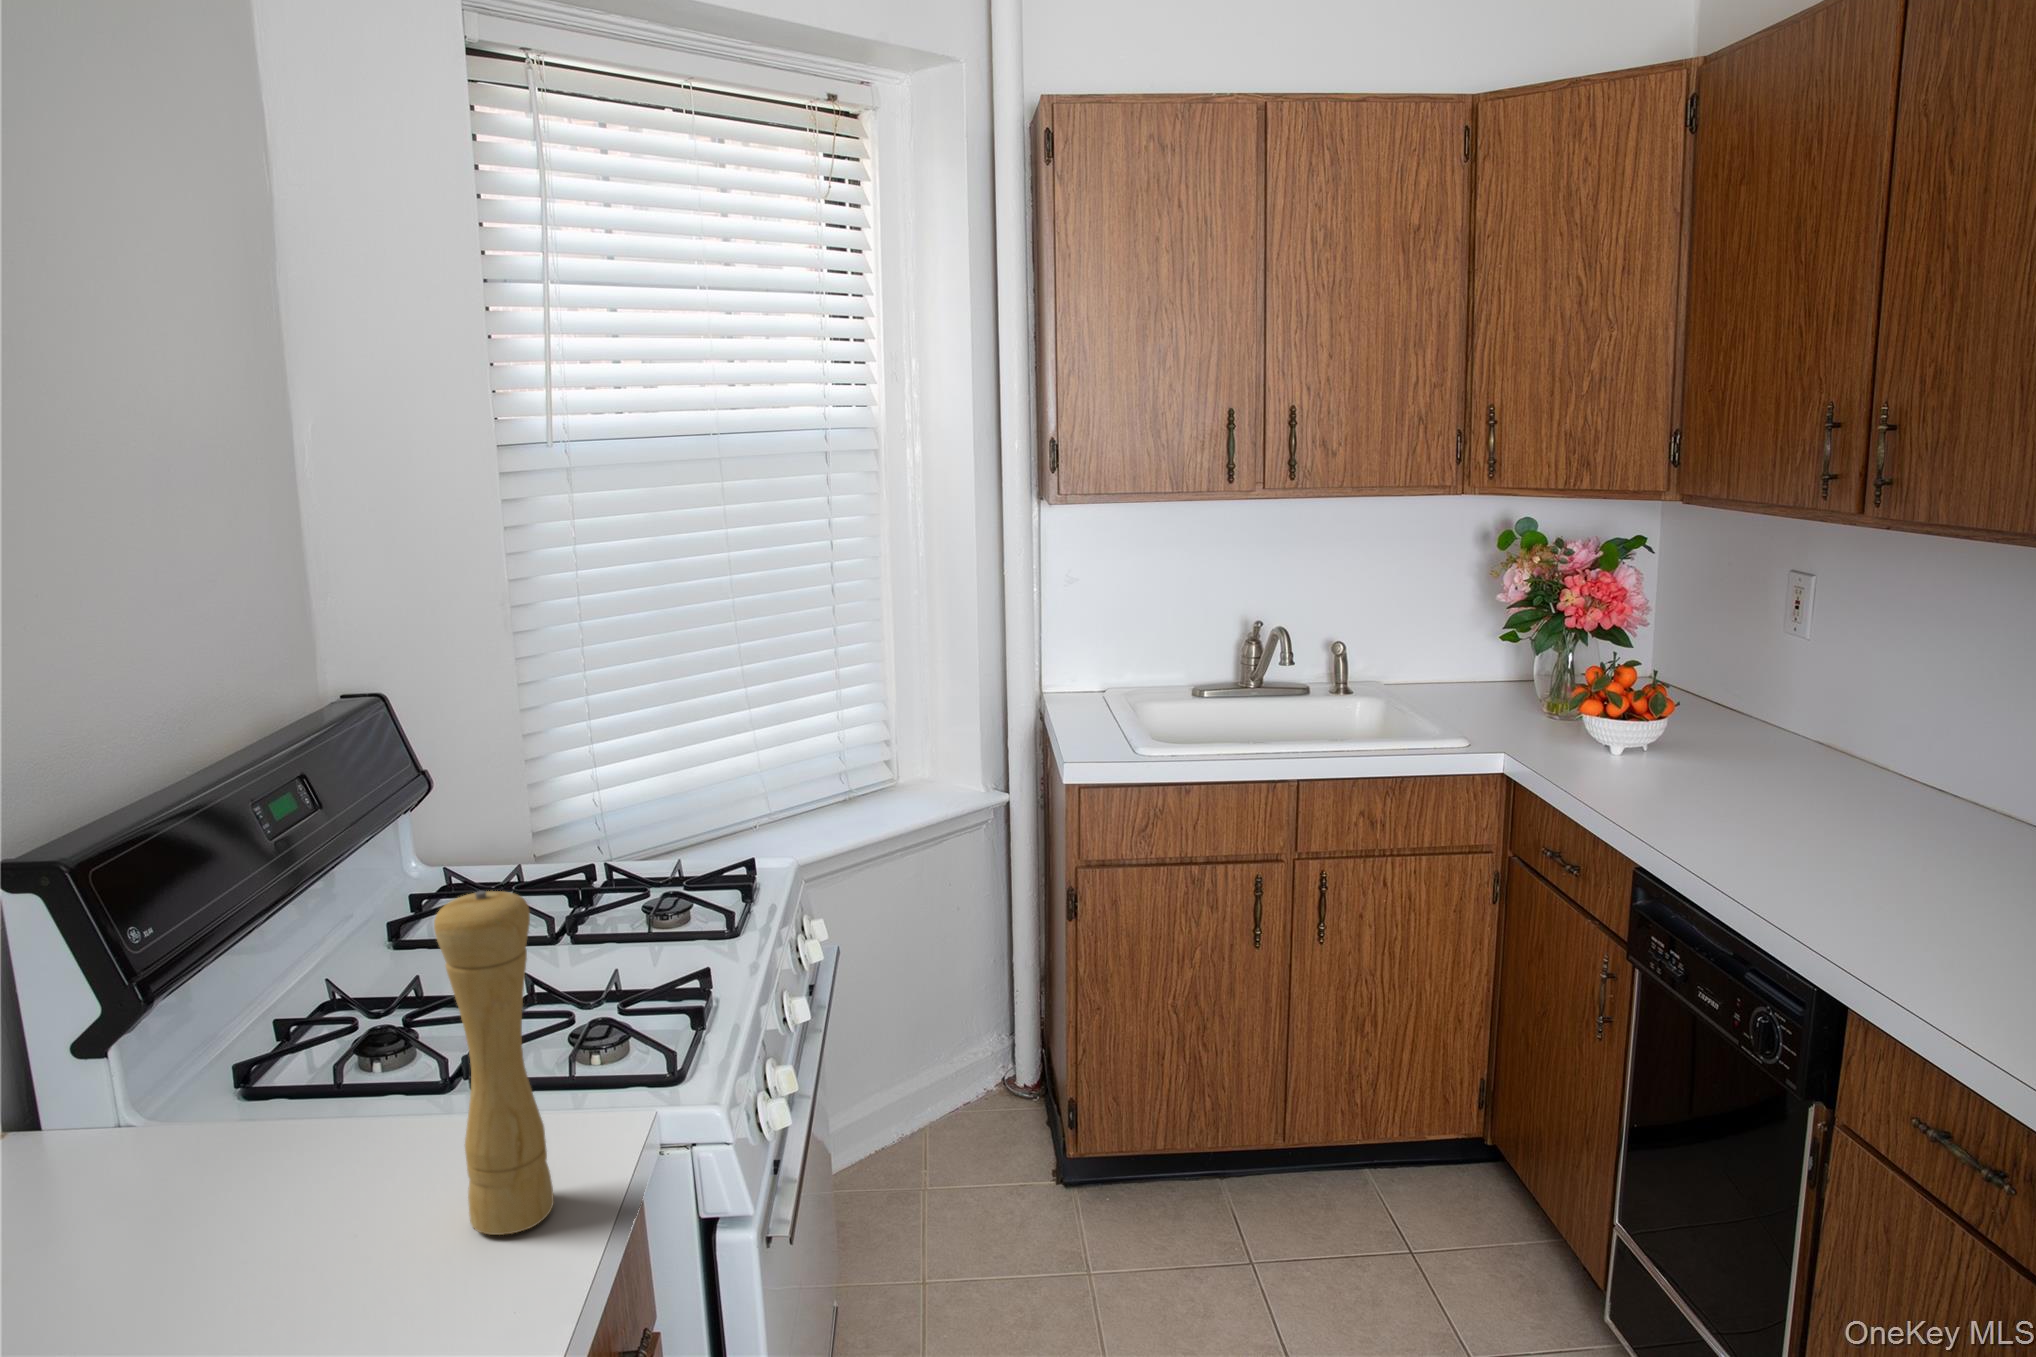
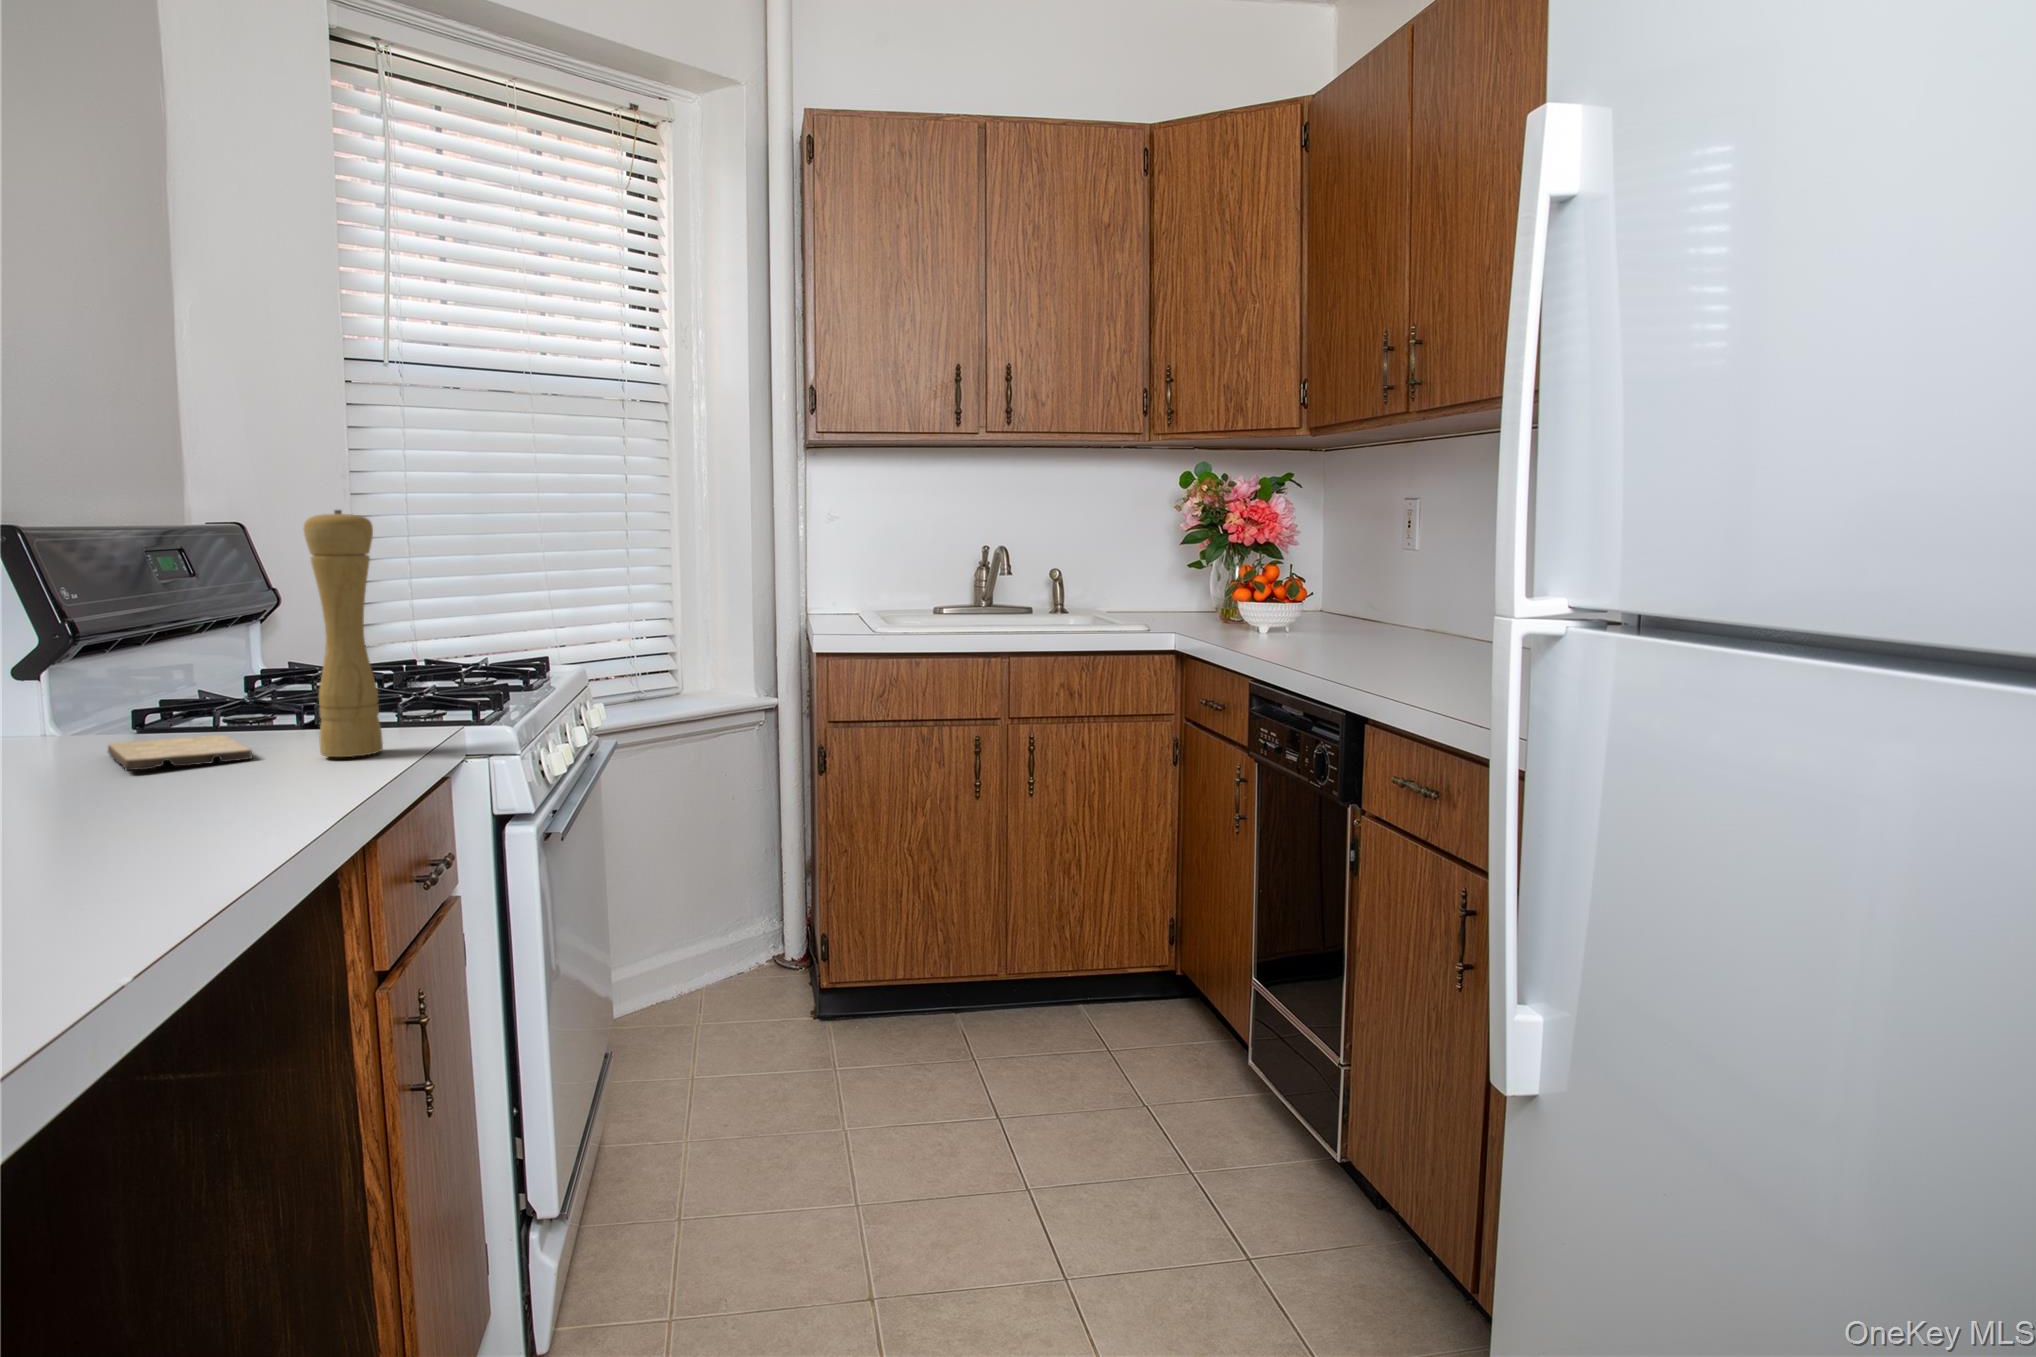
cutting board: none [203,1124,383,1271] -> present [108,735,252,771]

